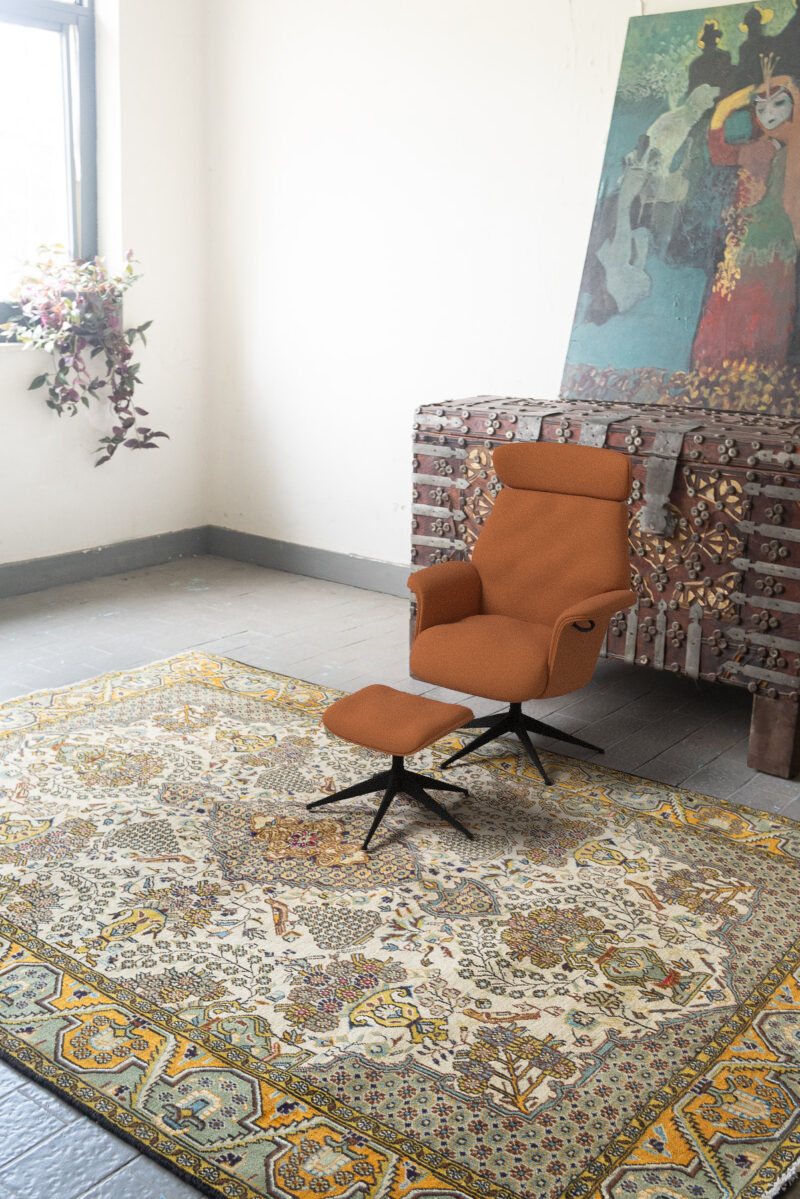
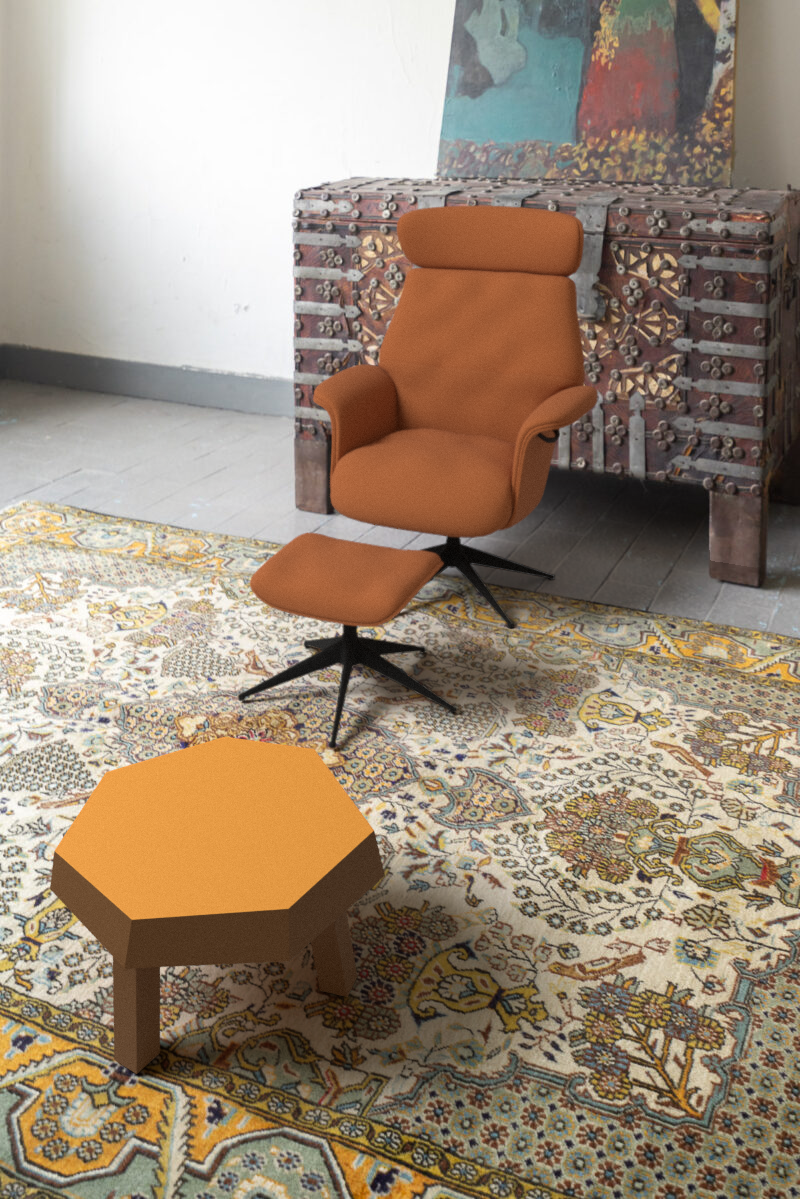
footstool: none [113,809,338,1023] -> present [50,737,385,1074]

